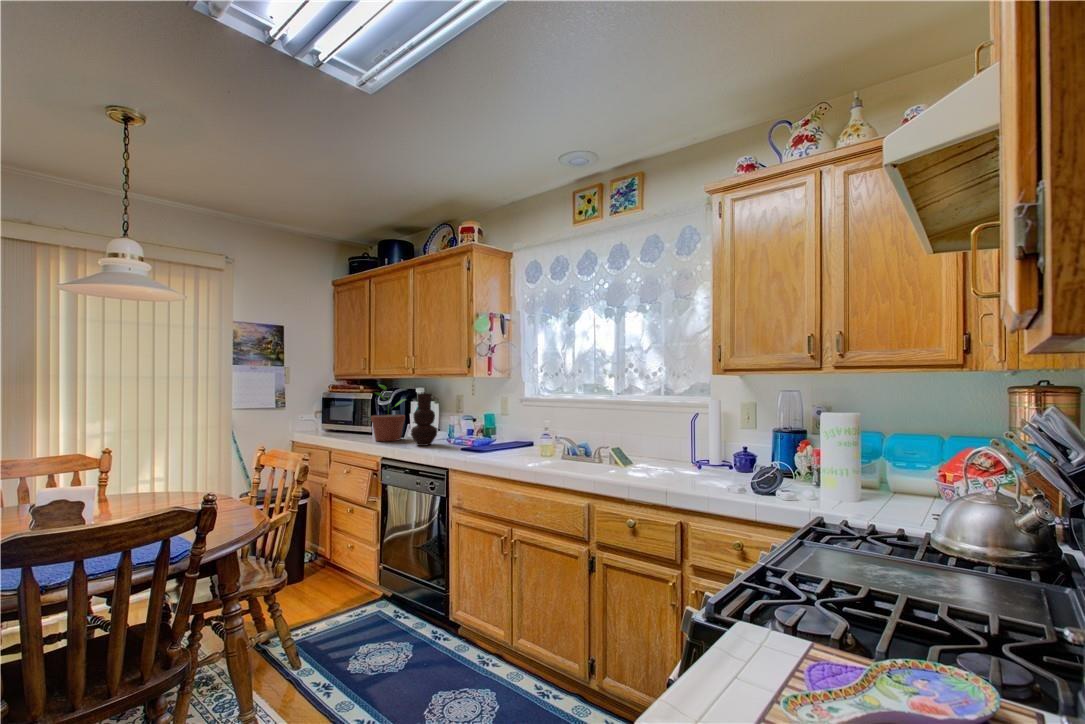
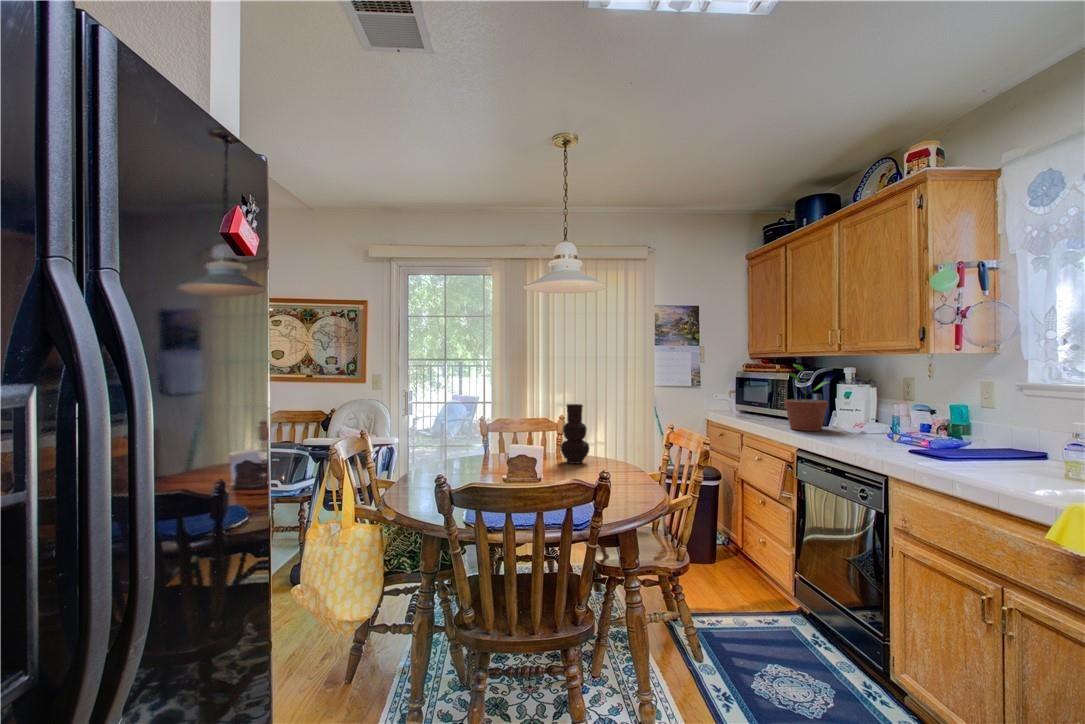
vase: present [411,393,437,446] -> present [560,404,589,464]

